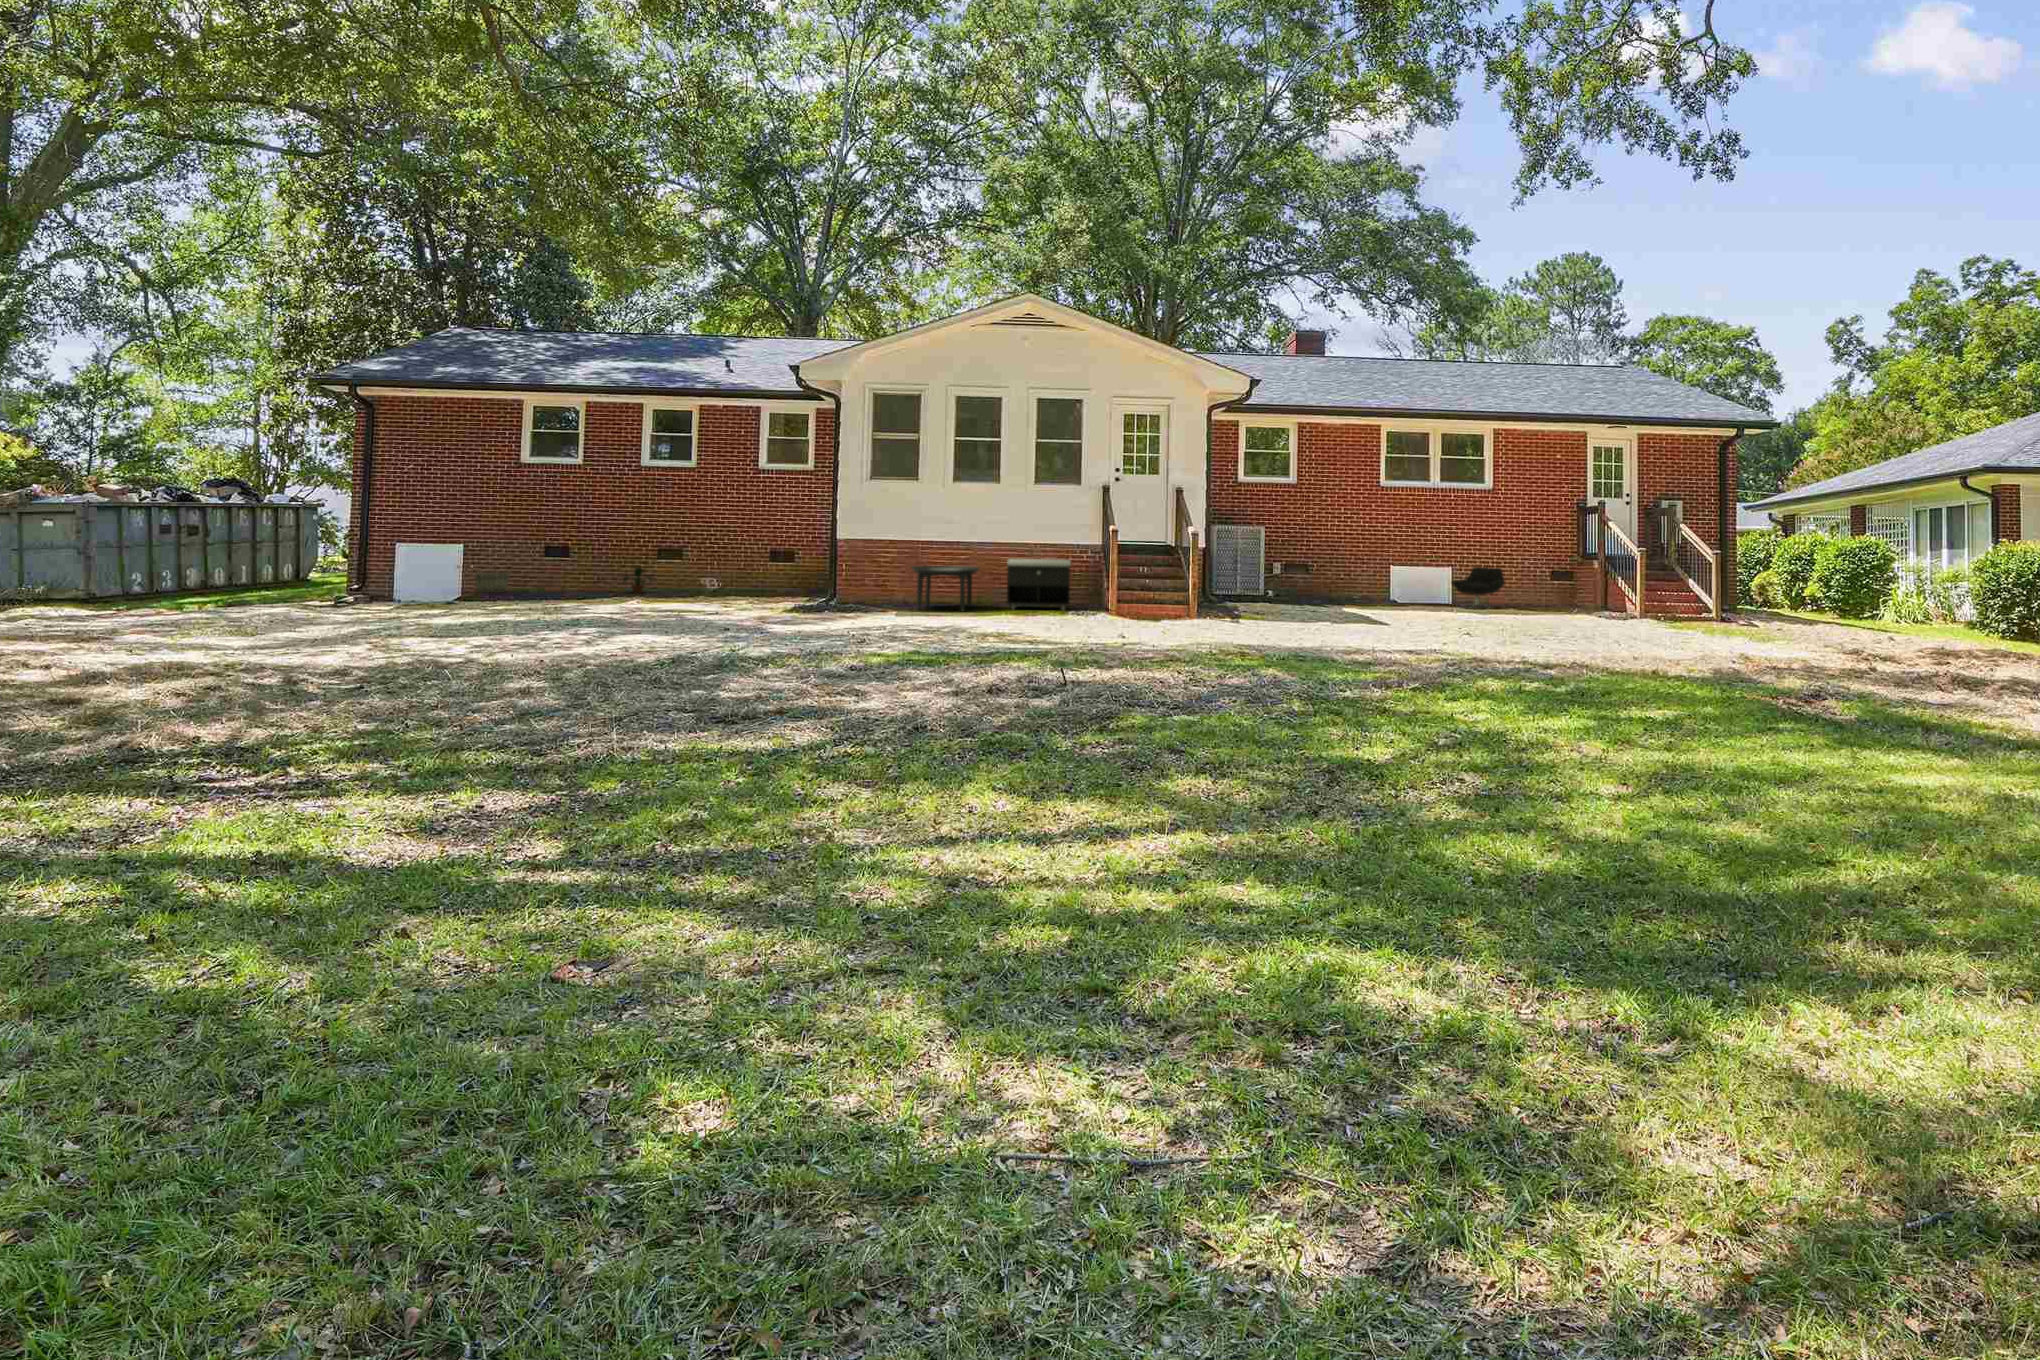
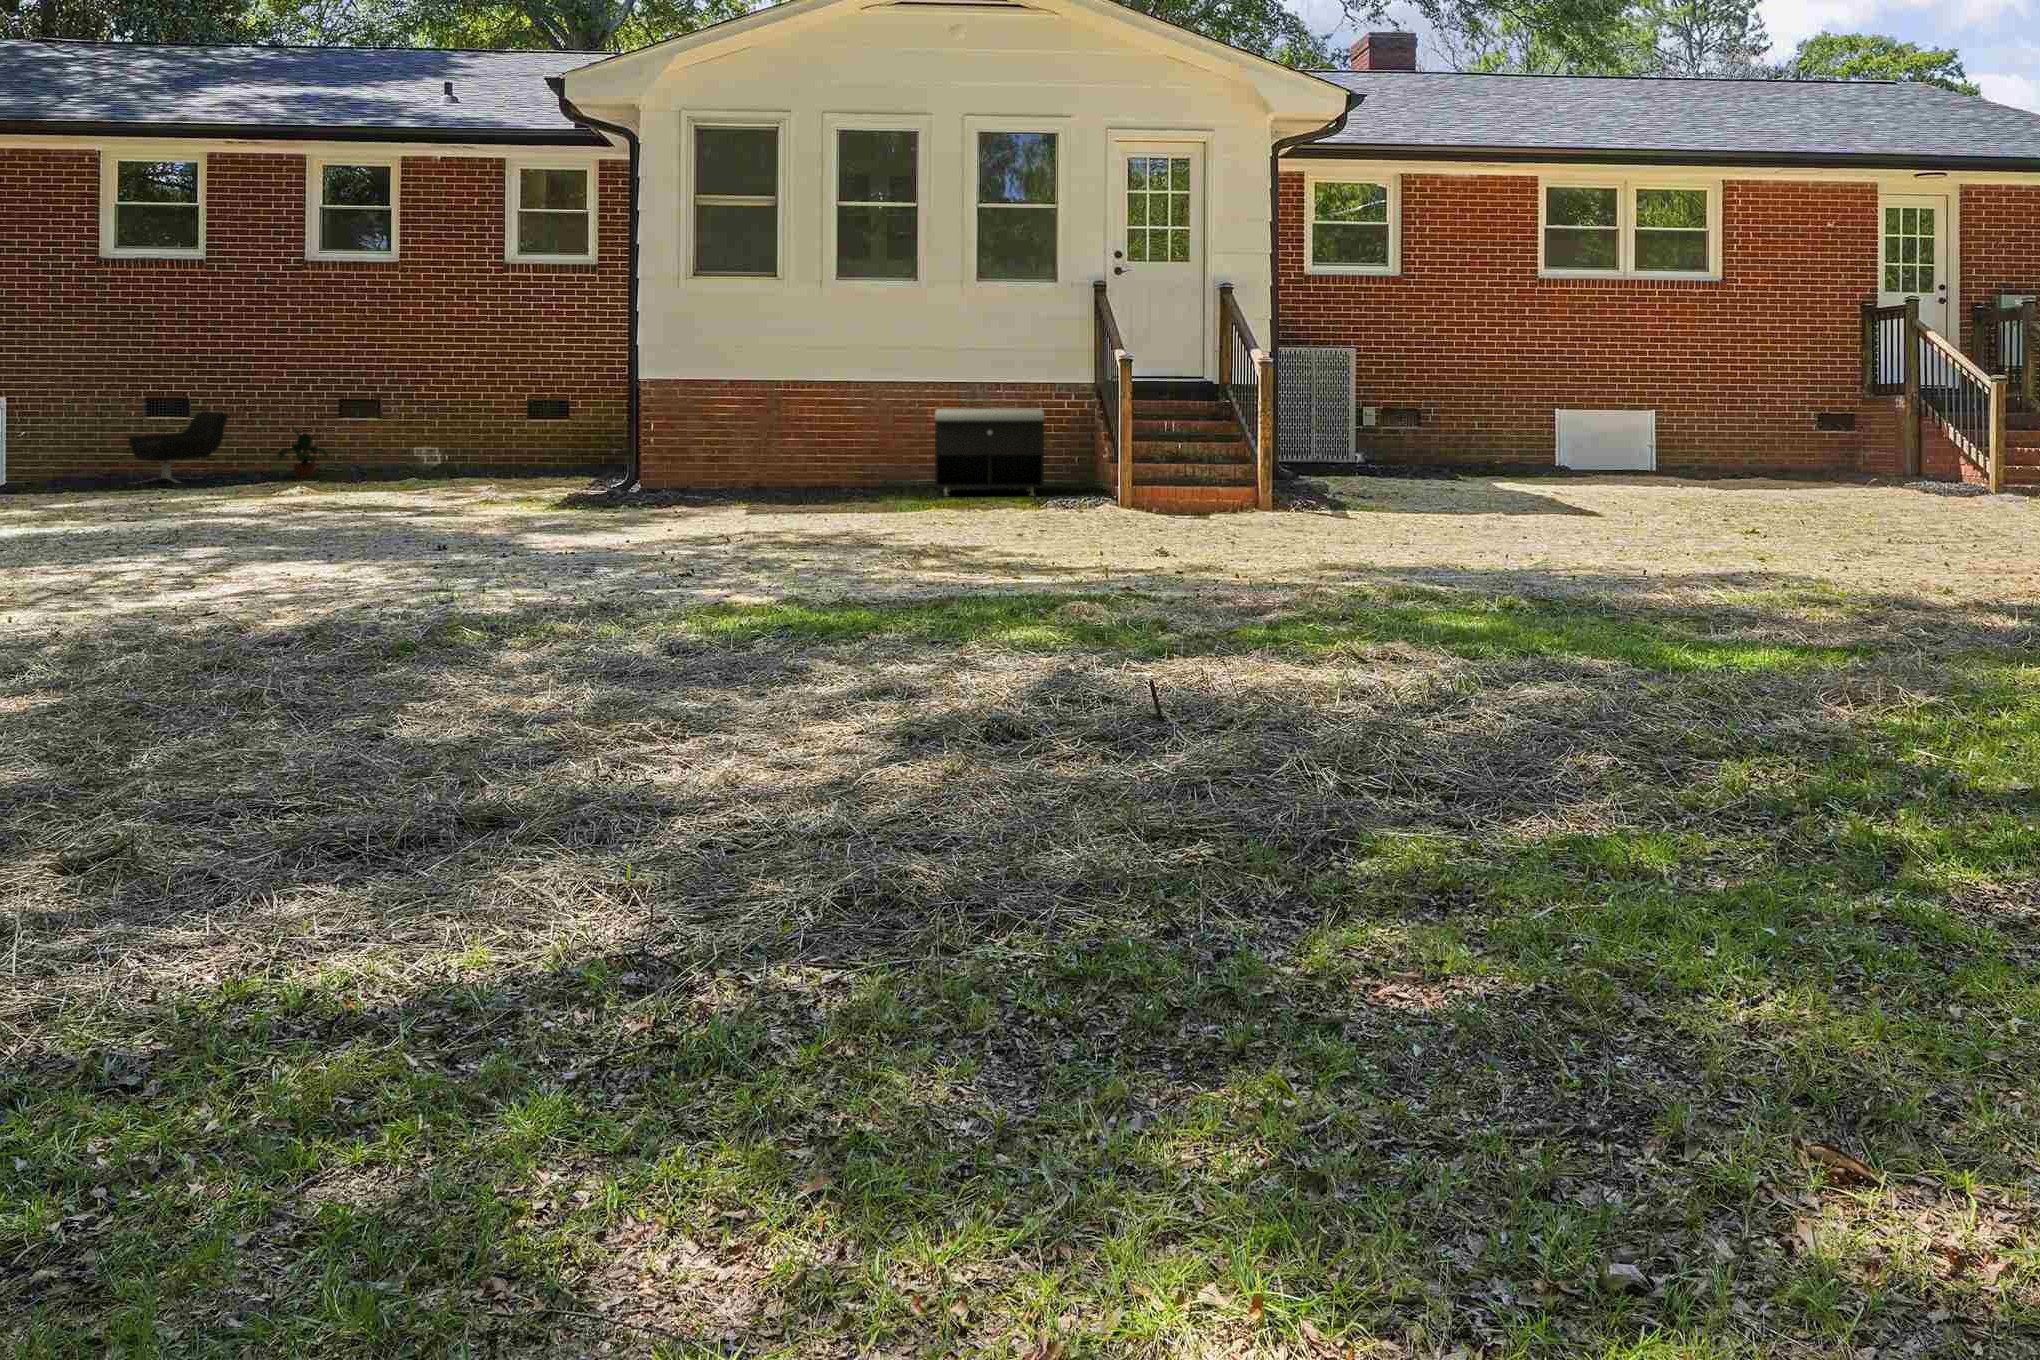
round table: present [911,565,979,611] -> none [766,423,889,502]
lounge chair: present [1451,567,1505,606] -> present [129,411,228,483]
wooden bucket: present [475,571,510,593] -> none [19,434,84,482]

